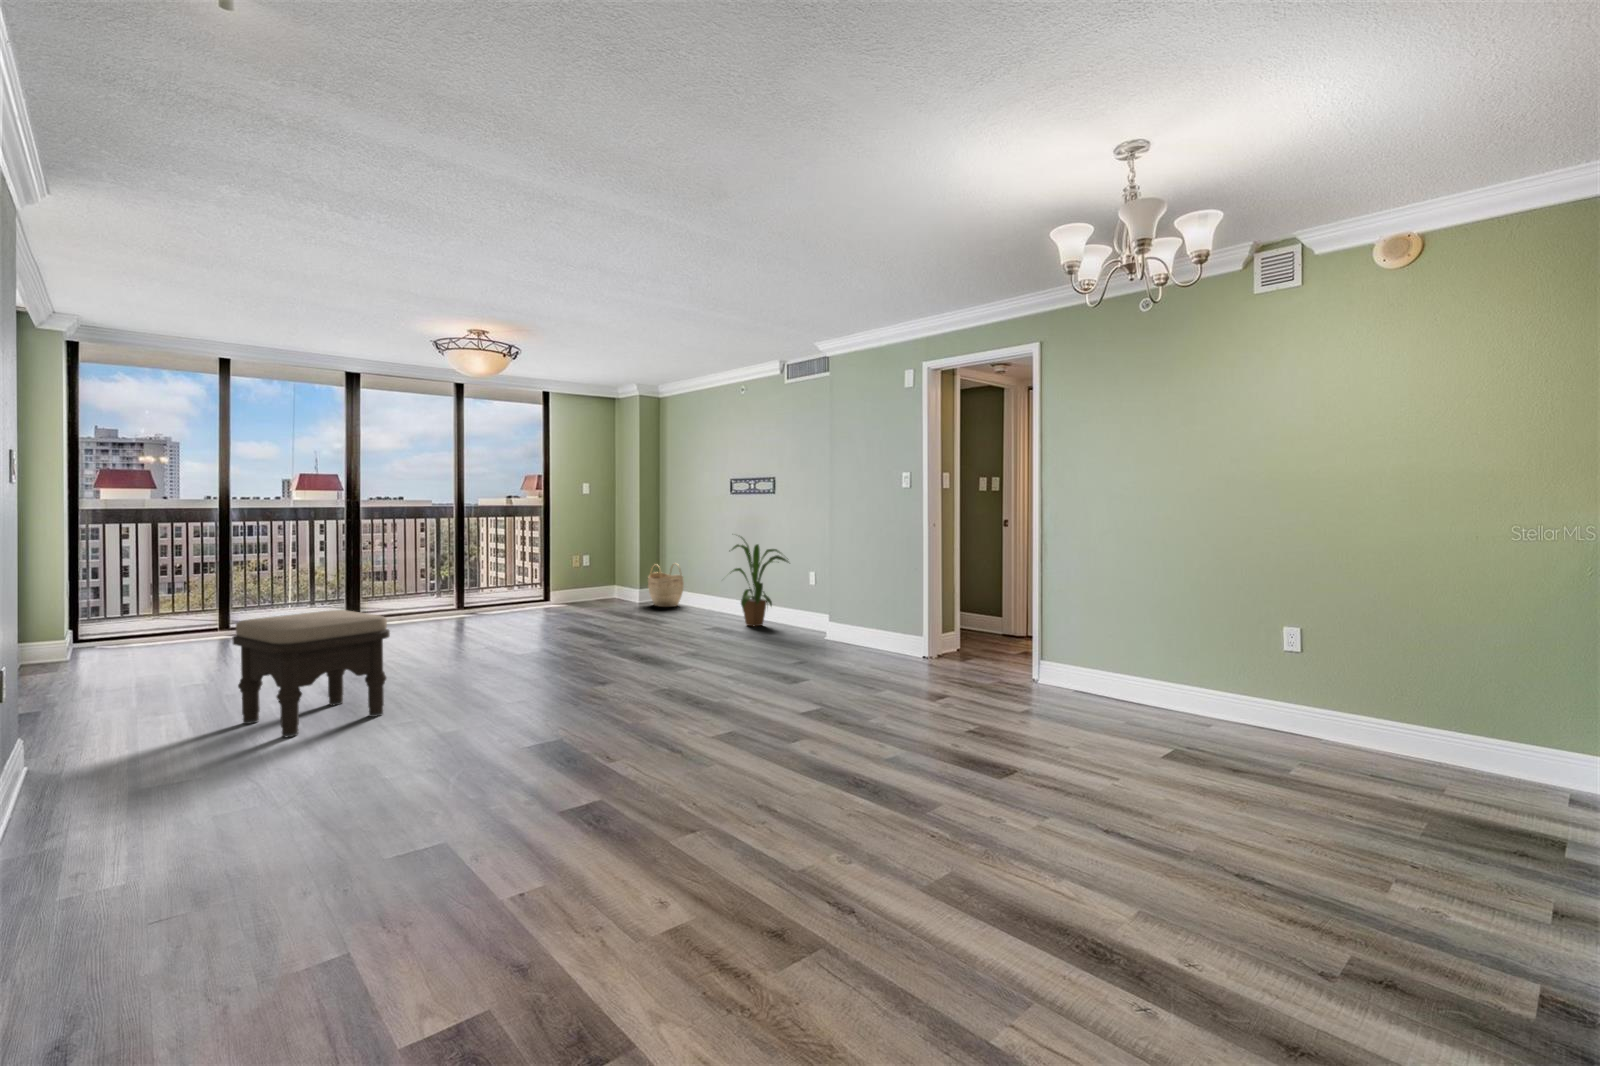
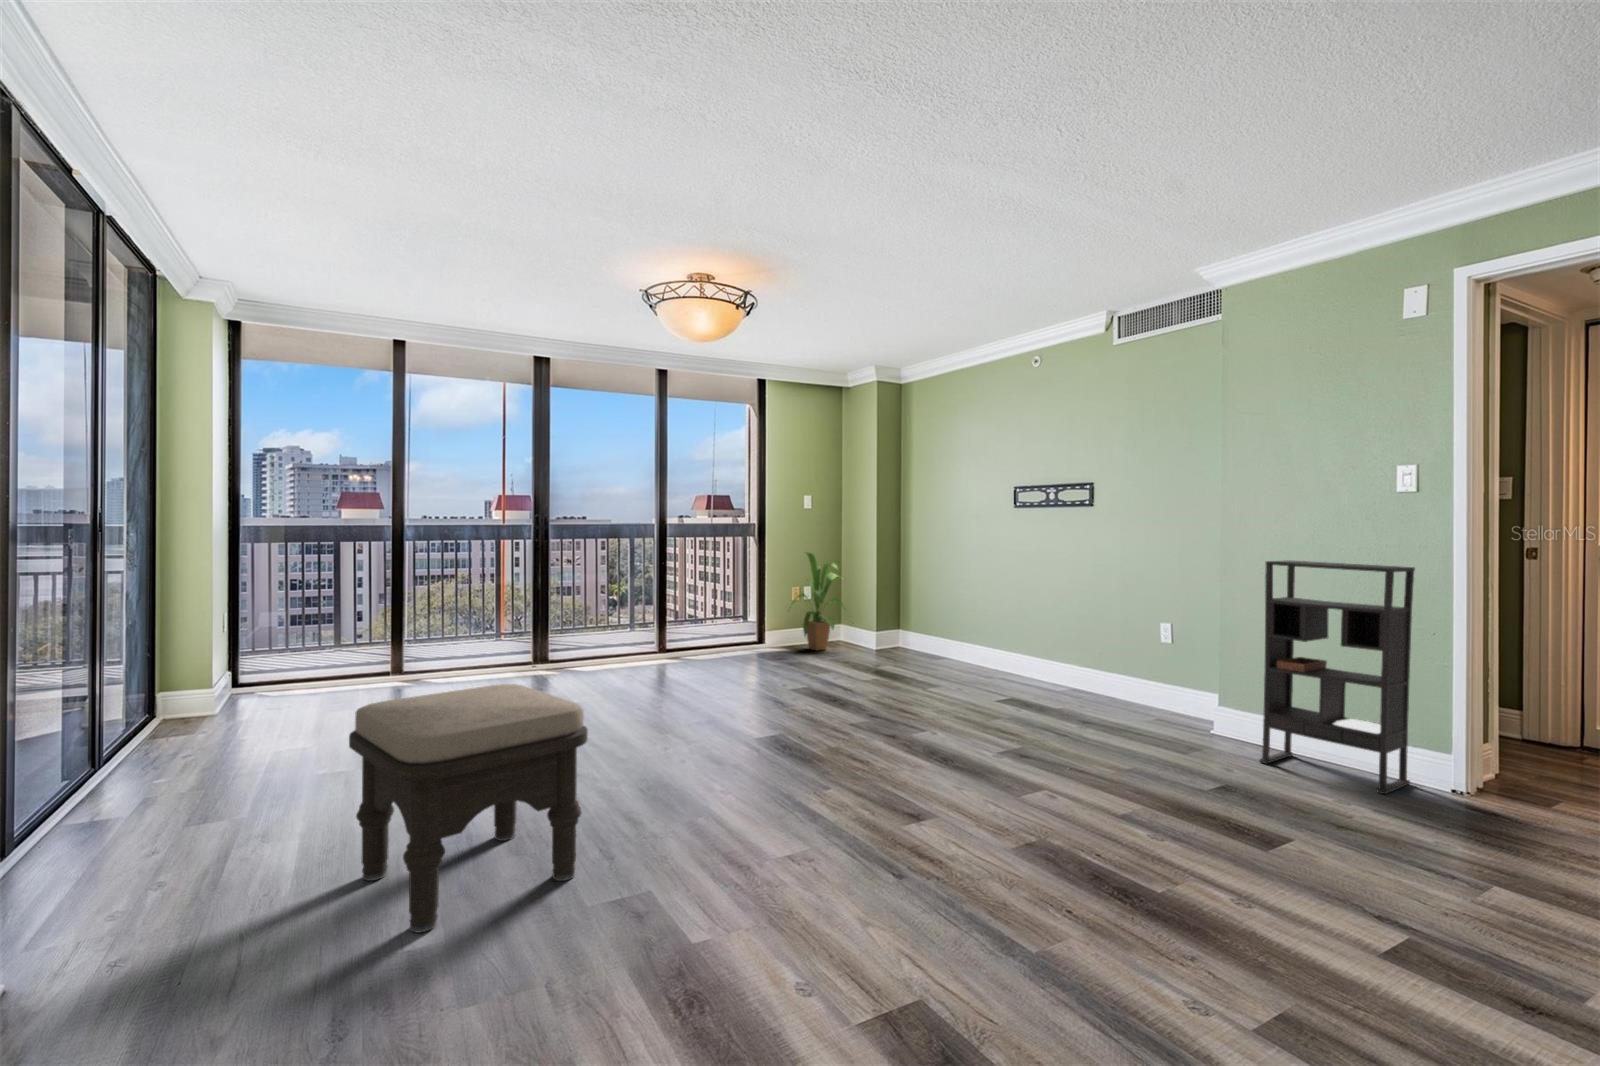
bookshelf: none [835,530,907,659] -> present [1259,561,1415,794]
house plant: present [731,537,789,627] -> present [794,552,846,650]
woven basket: present [648,566,684,607] -> none [891,599,939,659]

